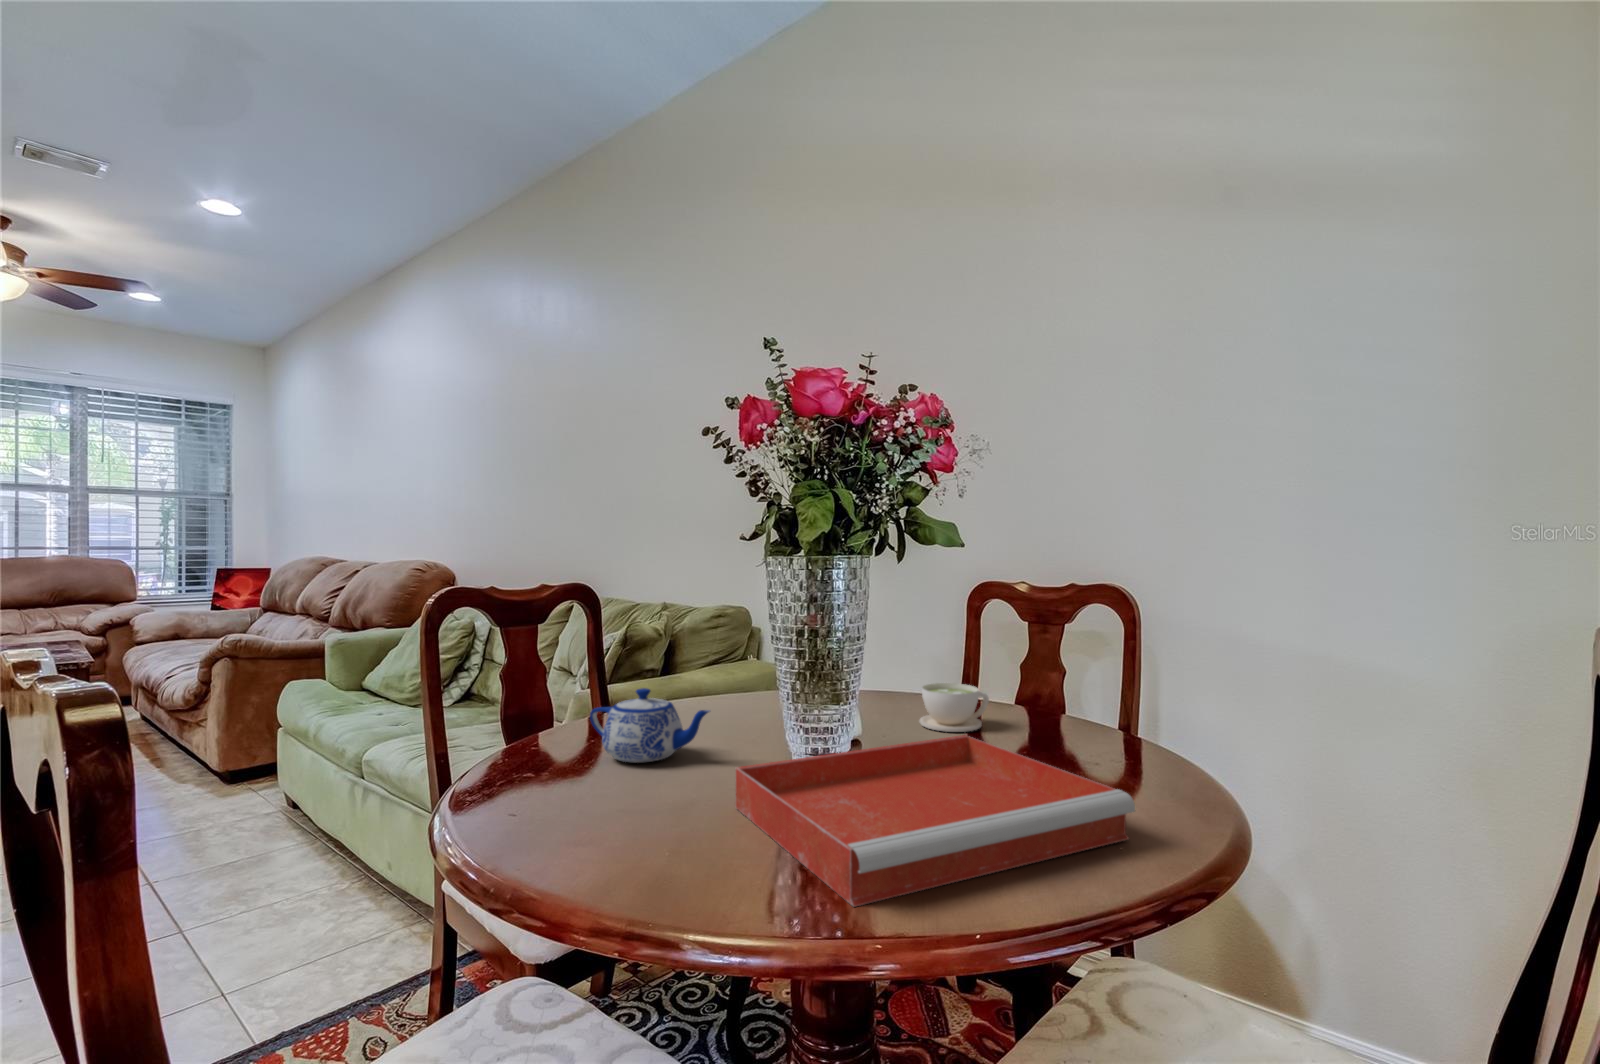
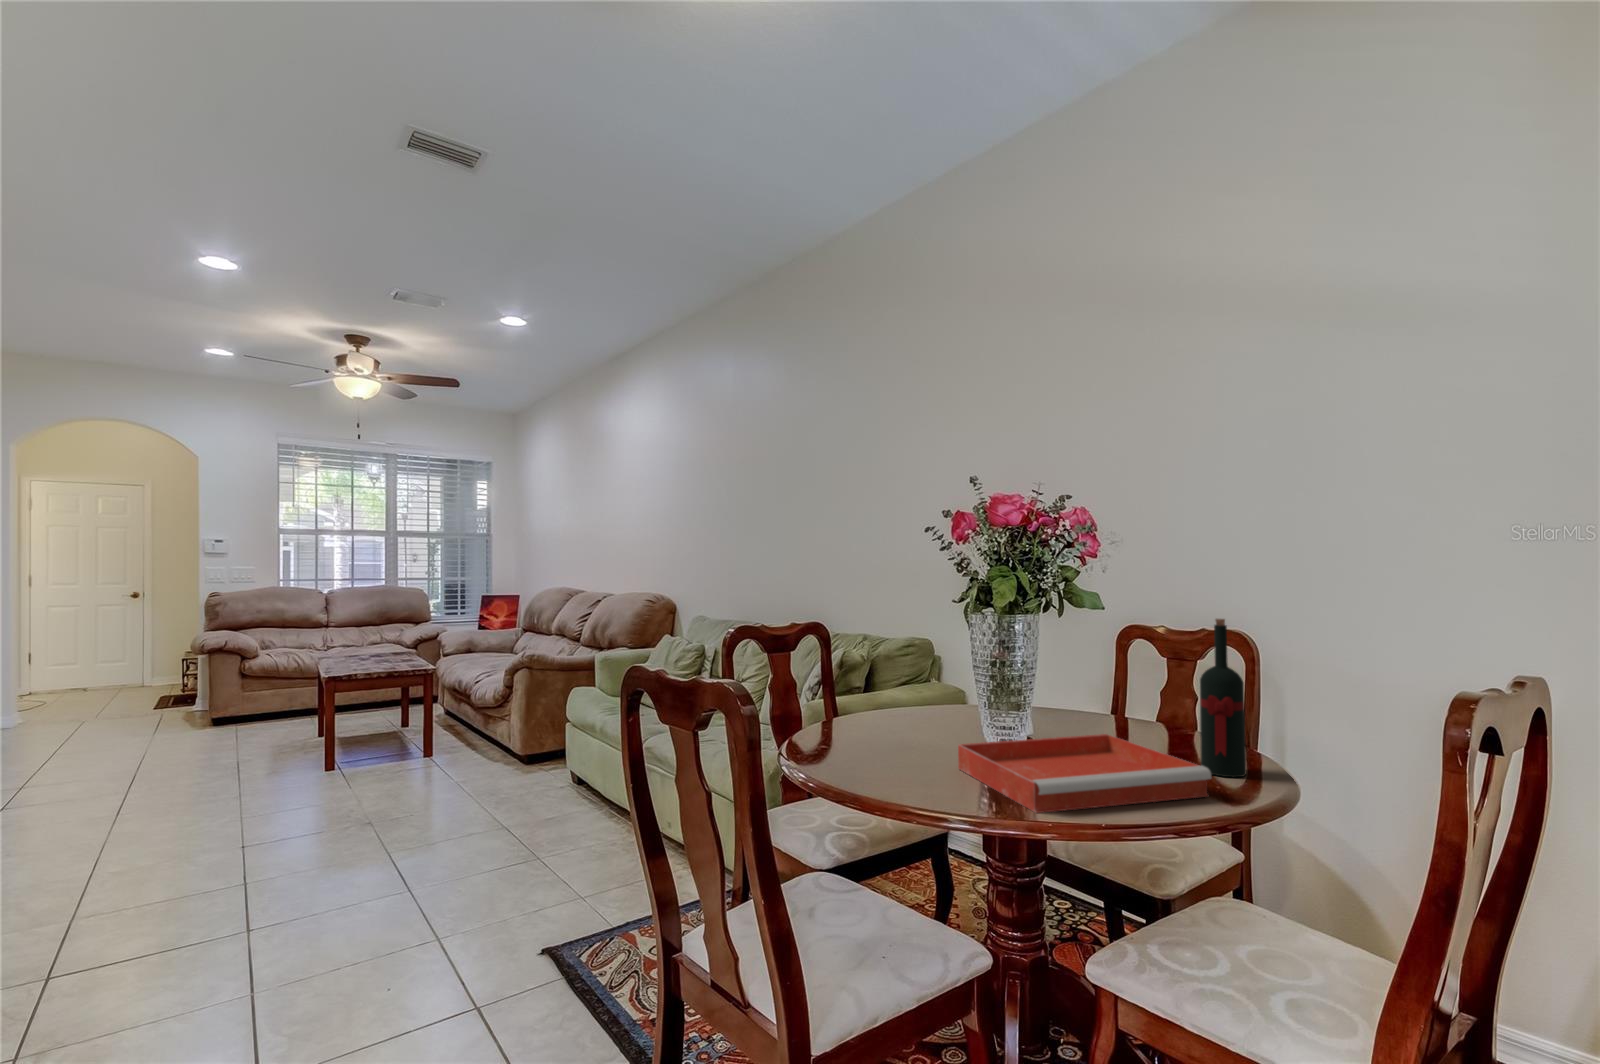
wine bottle: none [1099,557,1165,796] -> present [1200,619,1246,777]
coffee cup: present [920,683,989,732] -> none [1076,701,1128,736]
teapot: present [590,688,710,762] -> none [854,696,935,743]

